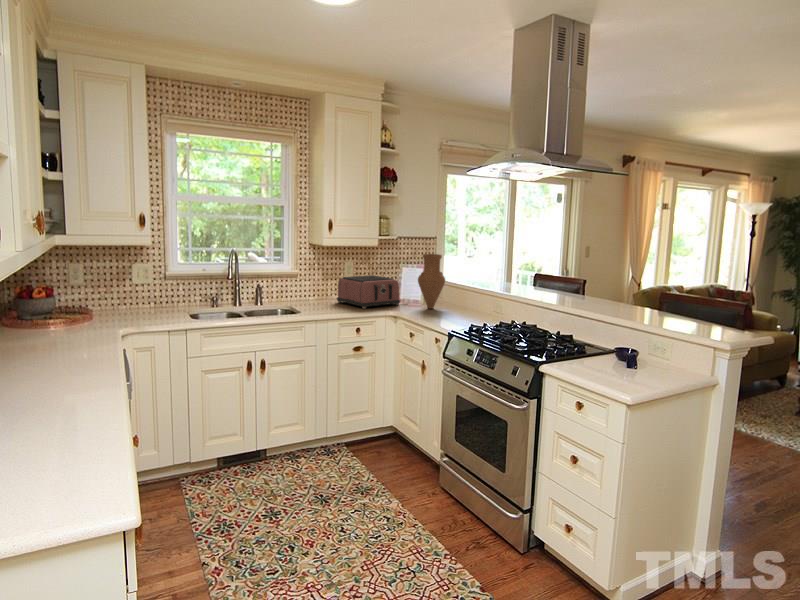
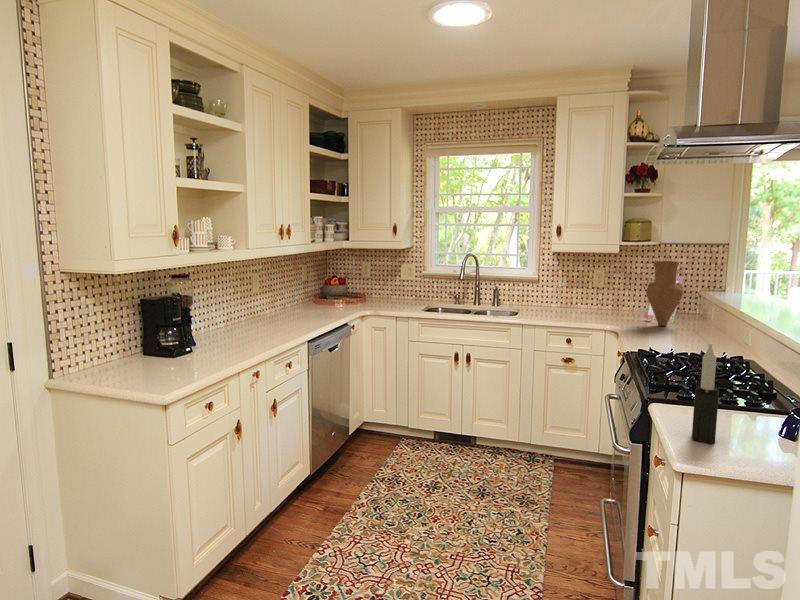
toaster: present [337,275,400,309] -> none [570,284,634,319]
candle: none [613,314,634,383] -> present [692,344,719,443]

